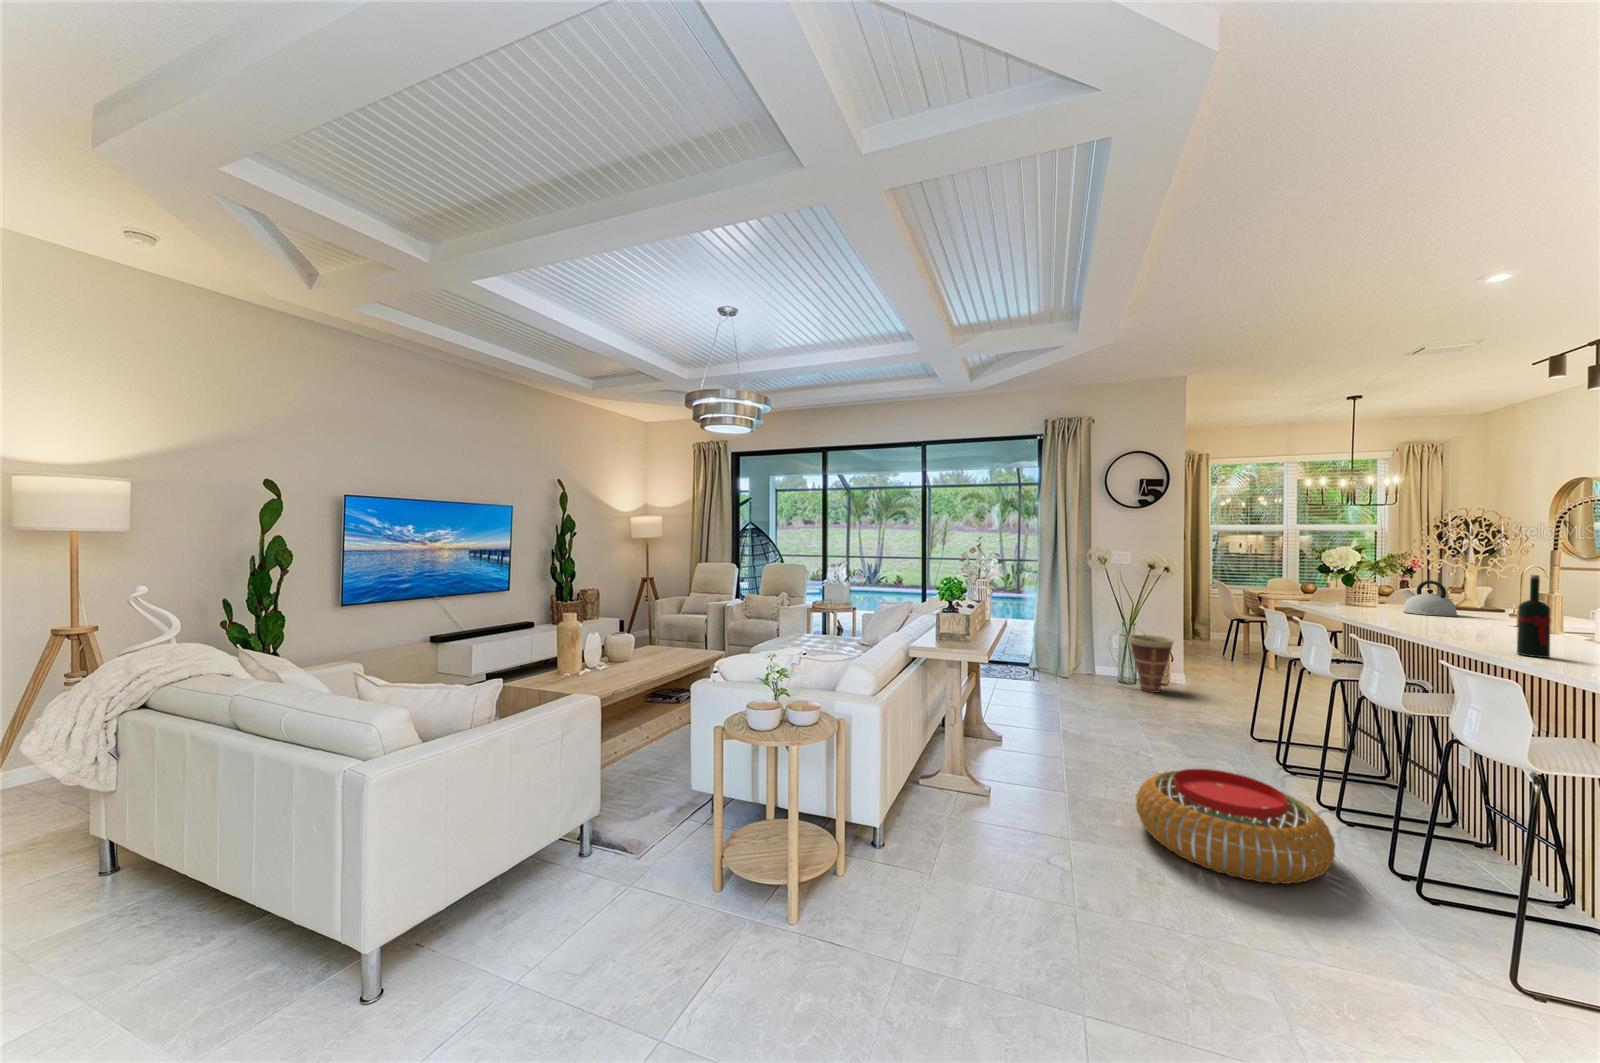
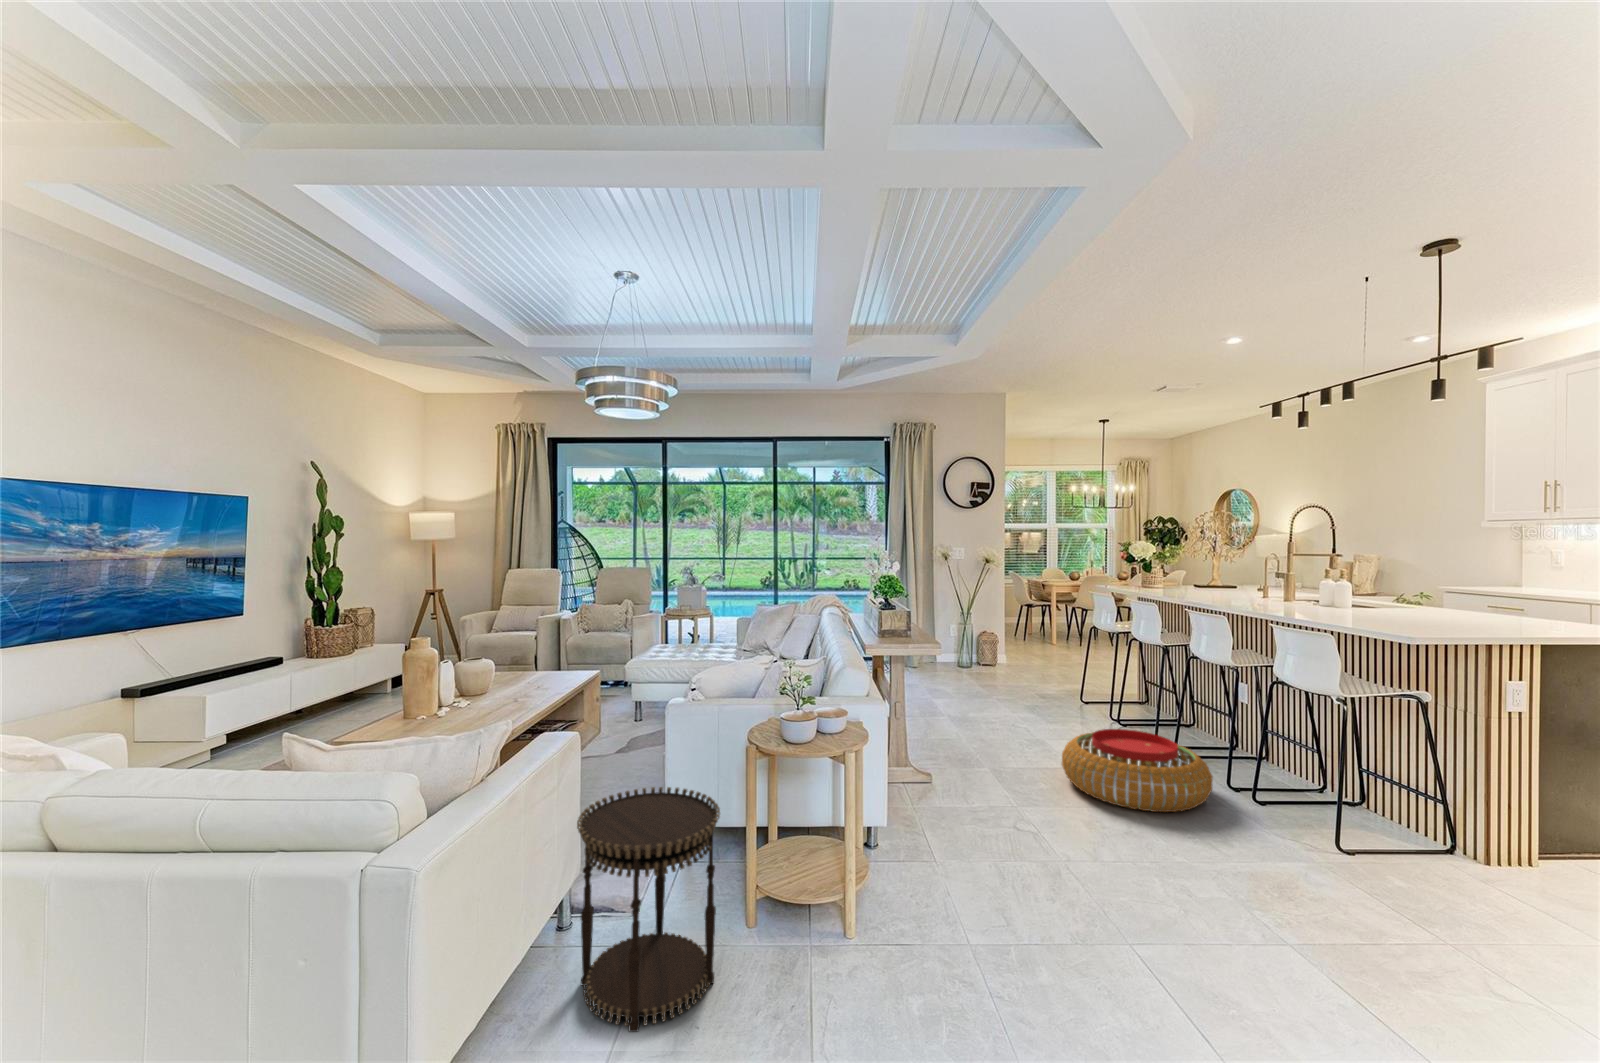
wine bottle: present [1517,575,1551,658] -> none [1306,557,1326,616]
kettle: present [1402,581,1458,616] -> none [1183,566,1219,592]
basket: present [1125,629,1173,693] -> none [953,618,1007,675]
side table: none [531,751,656,949] -> present [577,787,720,1032]

